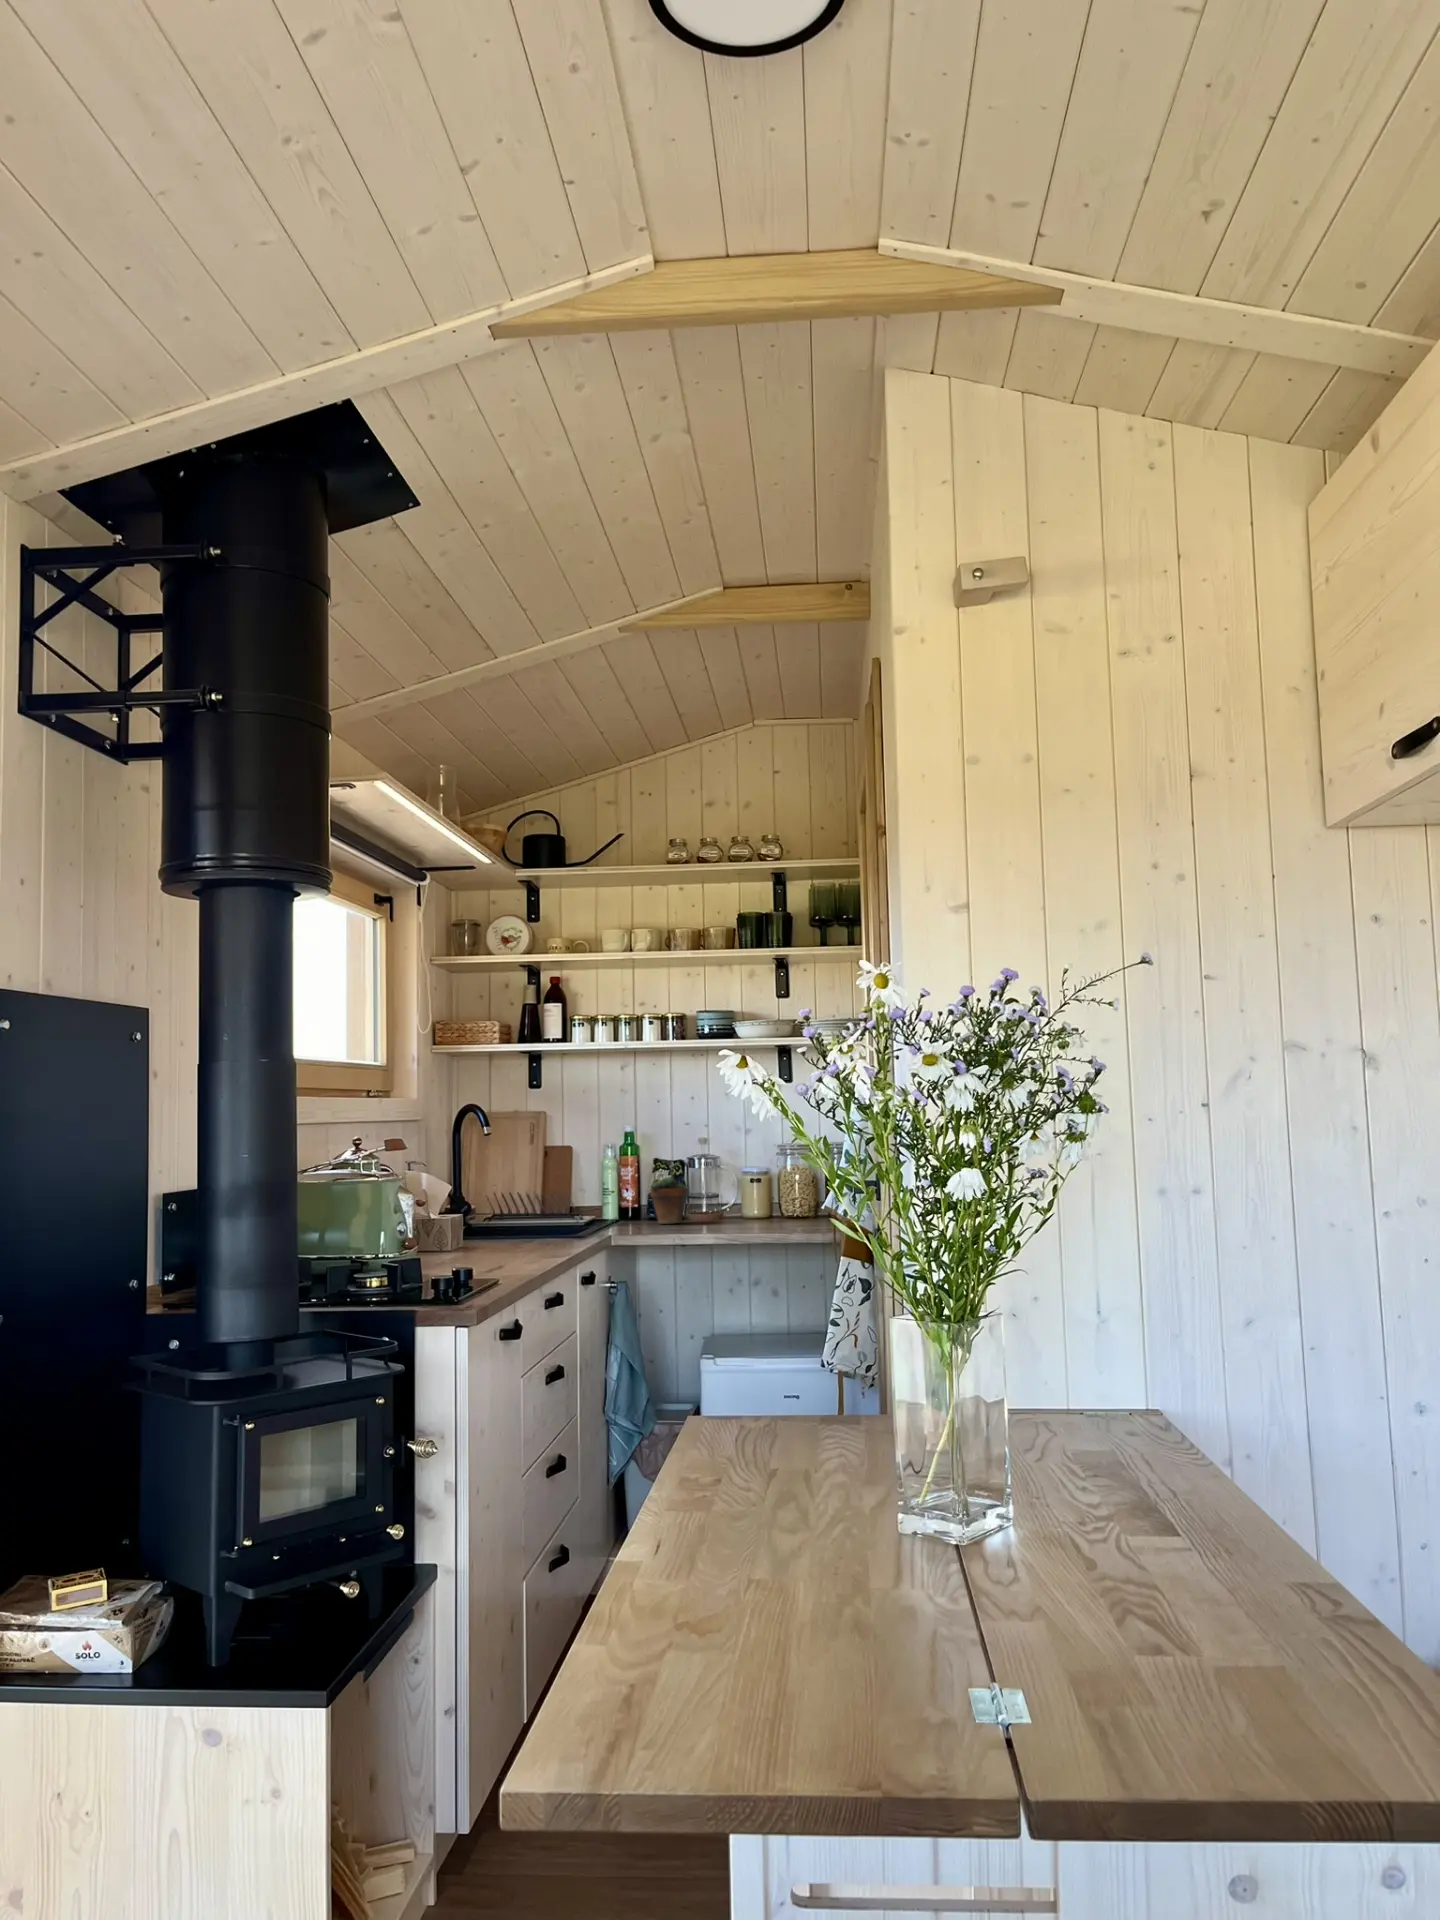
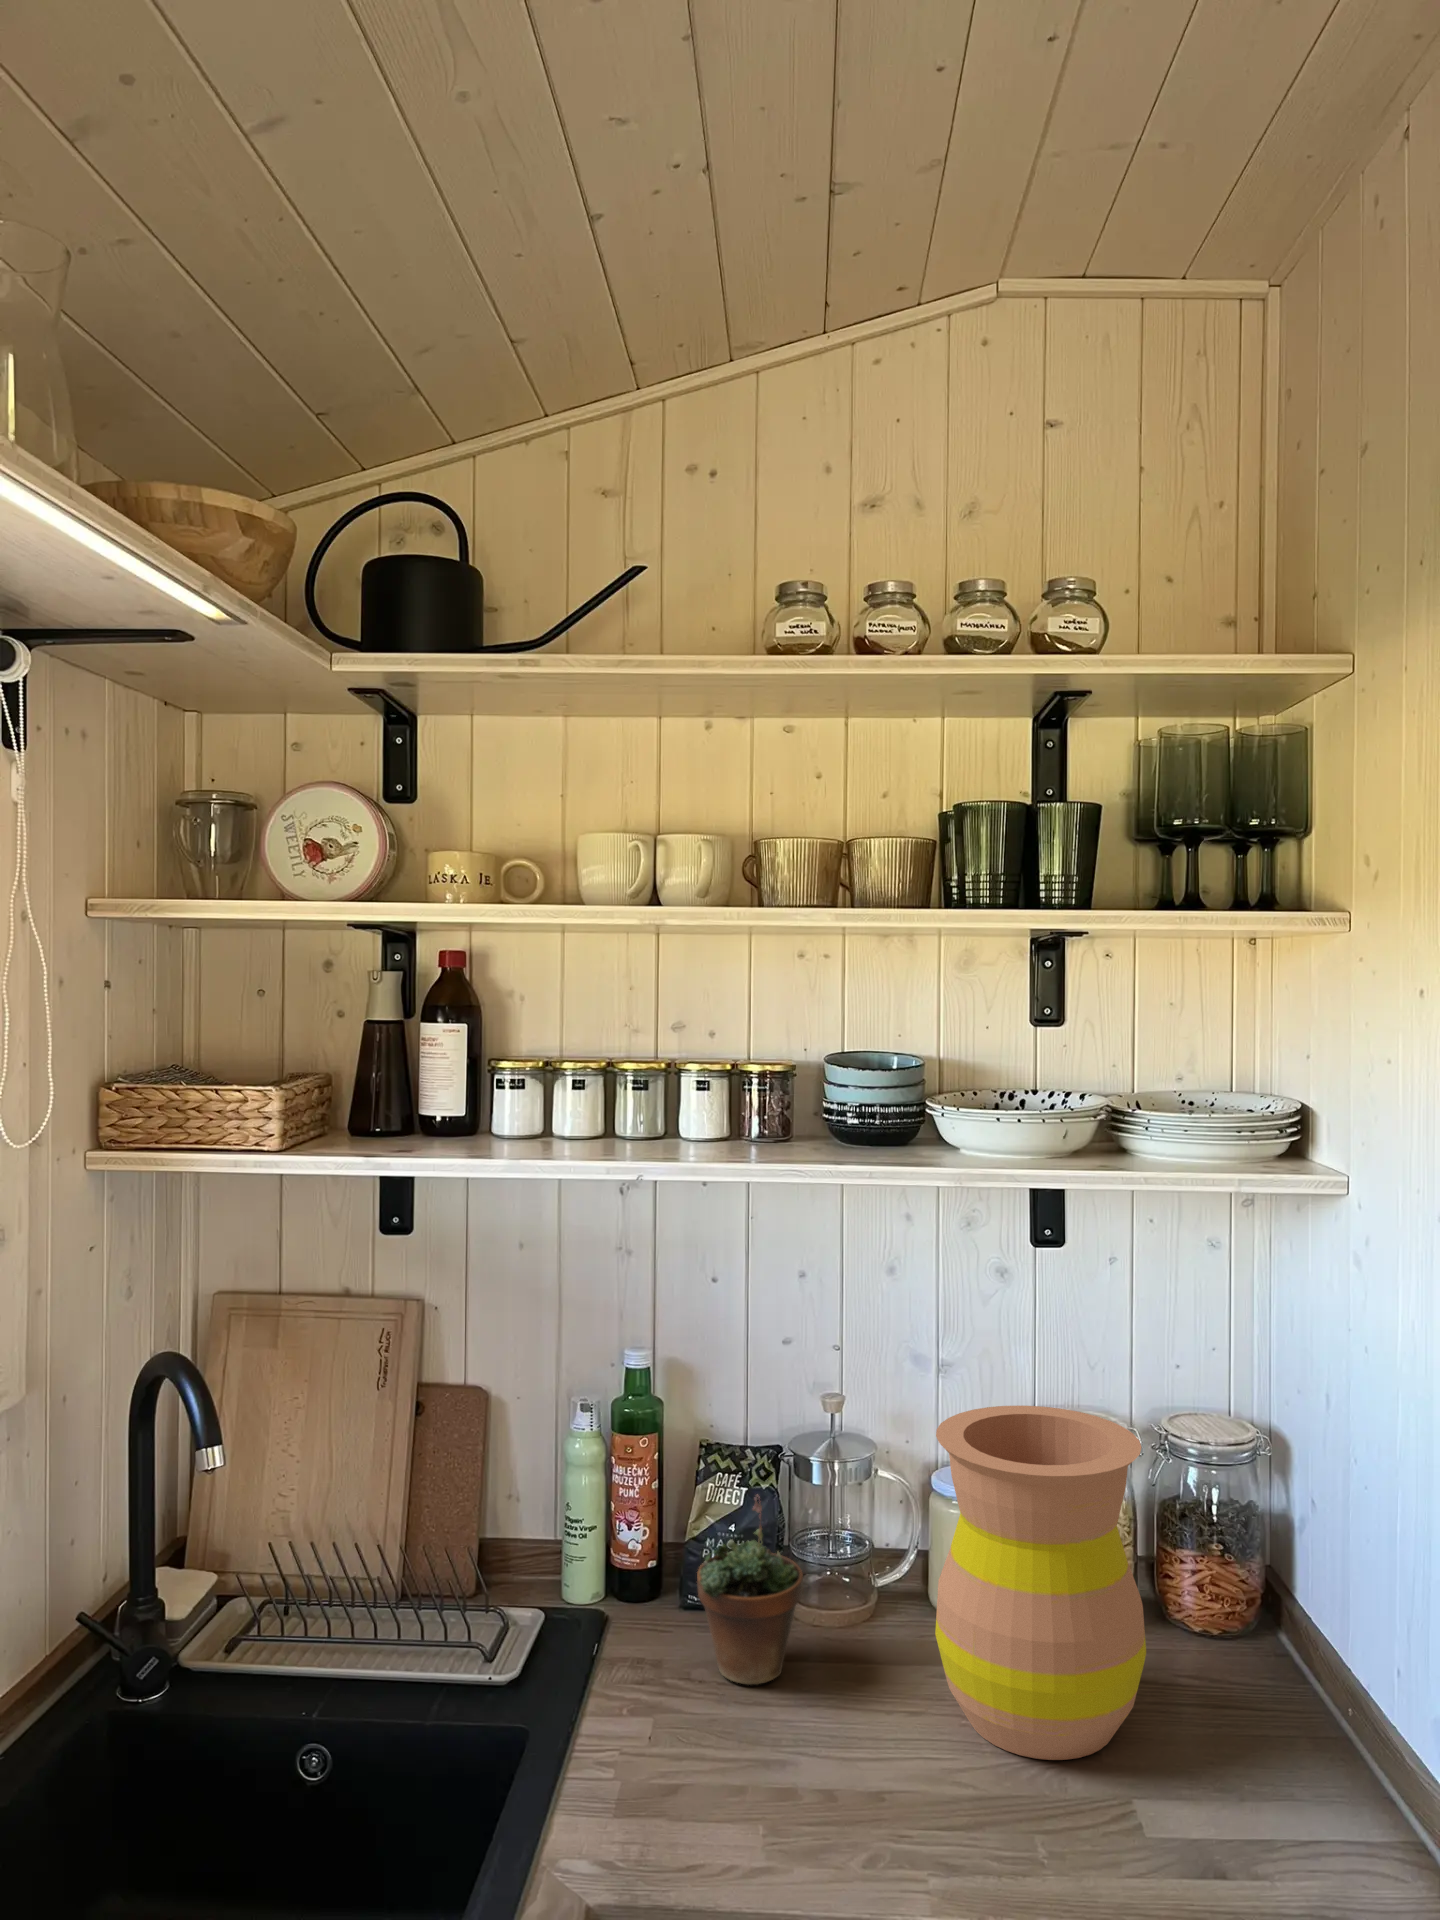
vase: none [729,1125,801,1226] -> present [935,1406,1146,1760]

